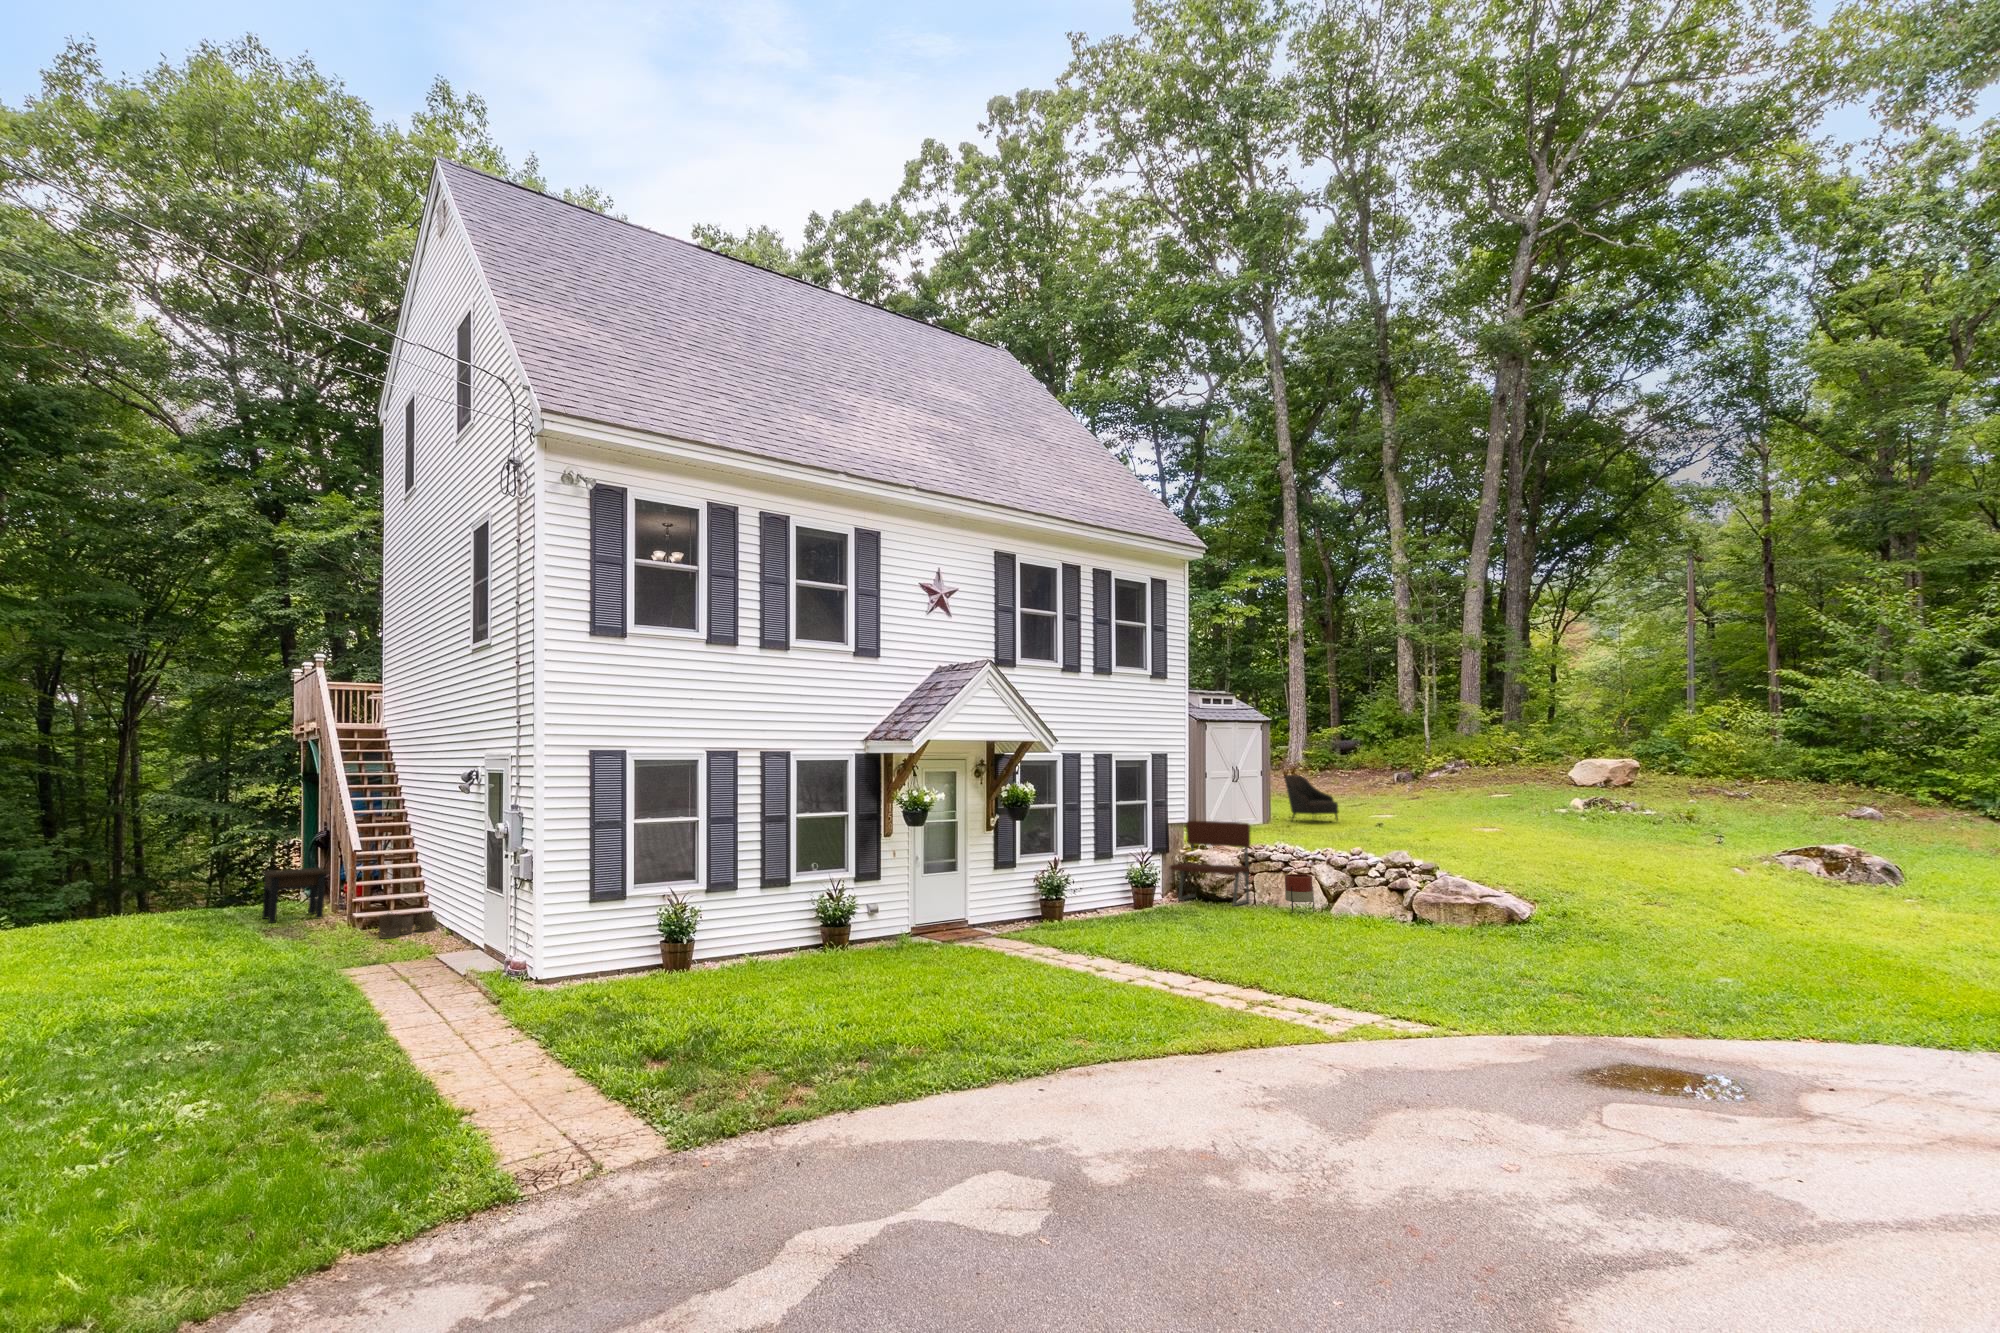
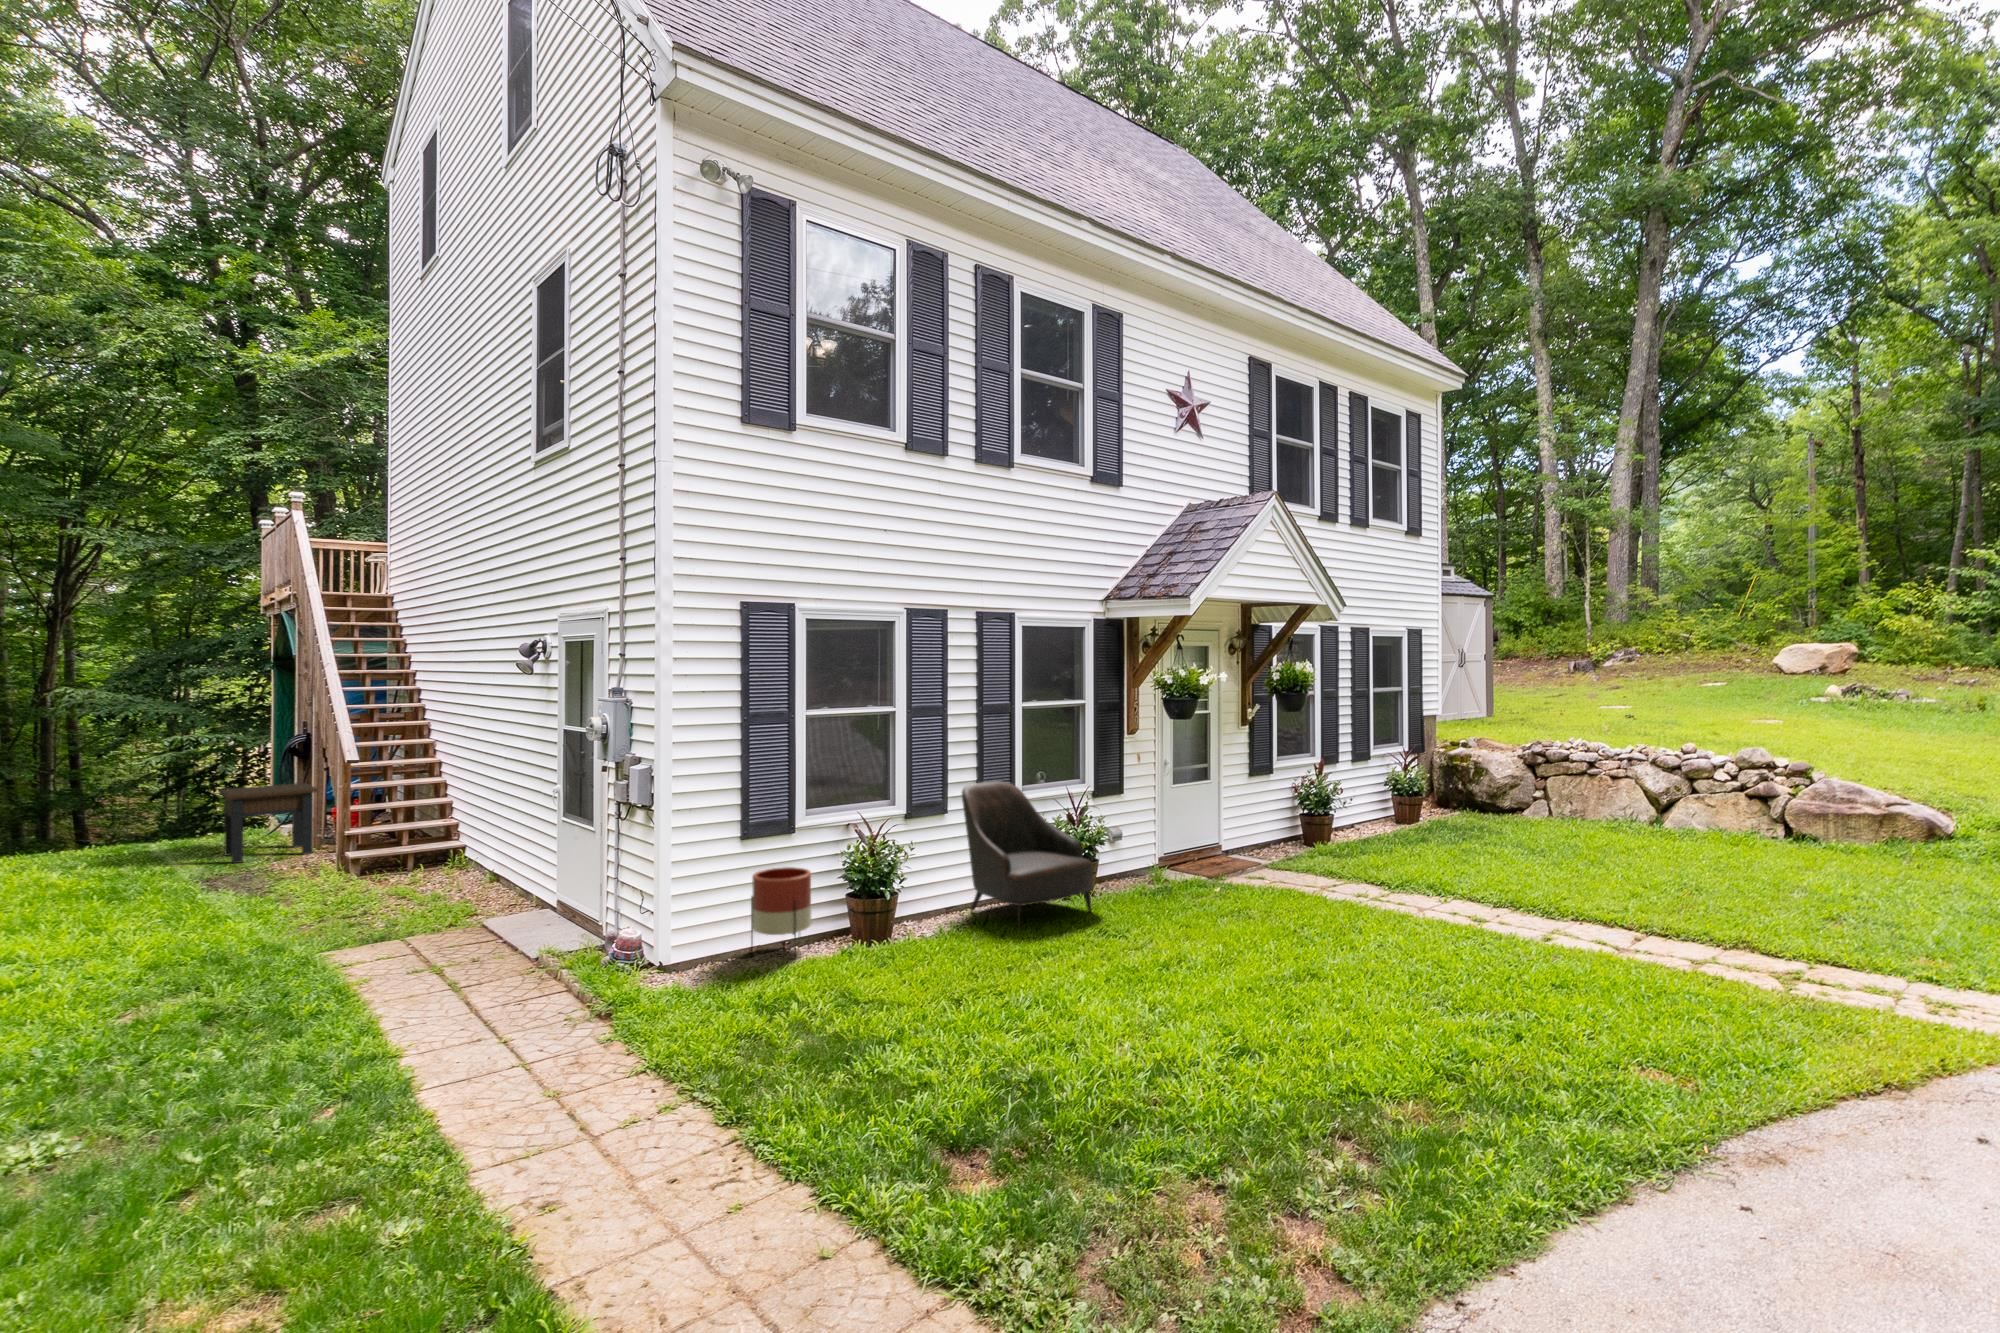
armchair: present [1285,775,1338,820] -> present [962,781,1093,927]
bench: present [1169,821,1250,906] -> none [1441,715,1553,824]
planter: present [1285,874,1314,913] -> present [751,867,812,956]
woven basket: present [379,911,437,939] -> none [393,846,481,892]

